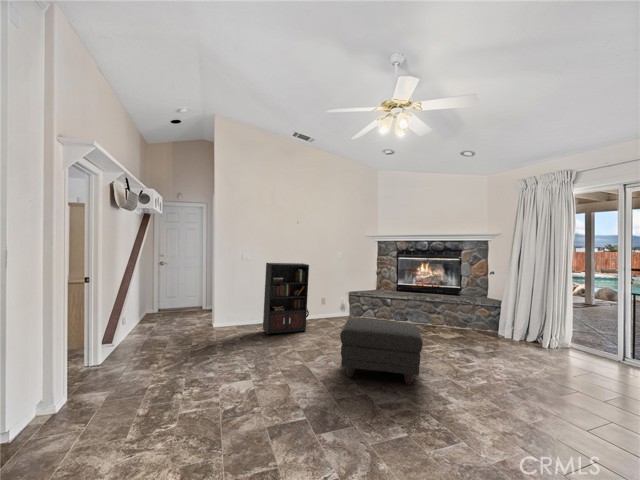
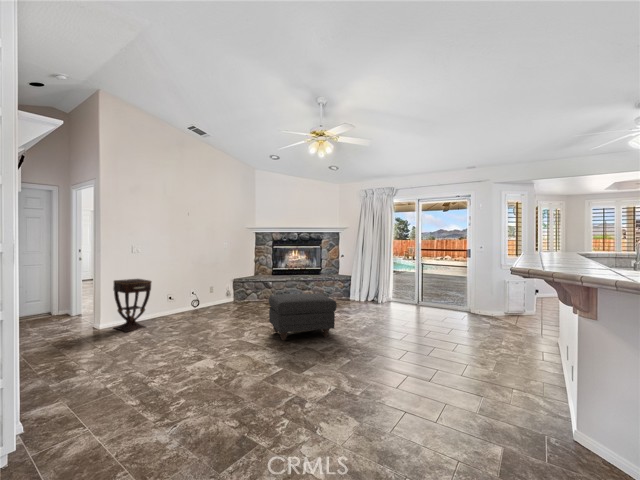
bookcase: present [263,263,309,334] -> none [163,254,211,325]
side table: none [225,285,253,334] -> present [113,279,151,332]

